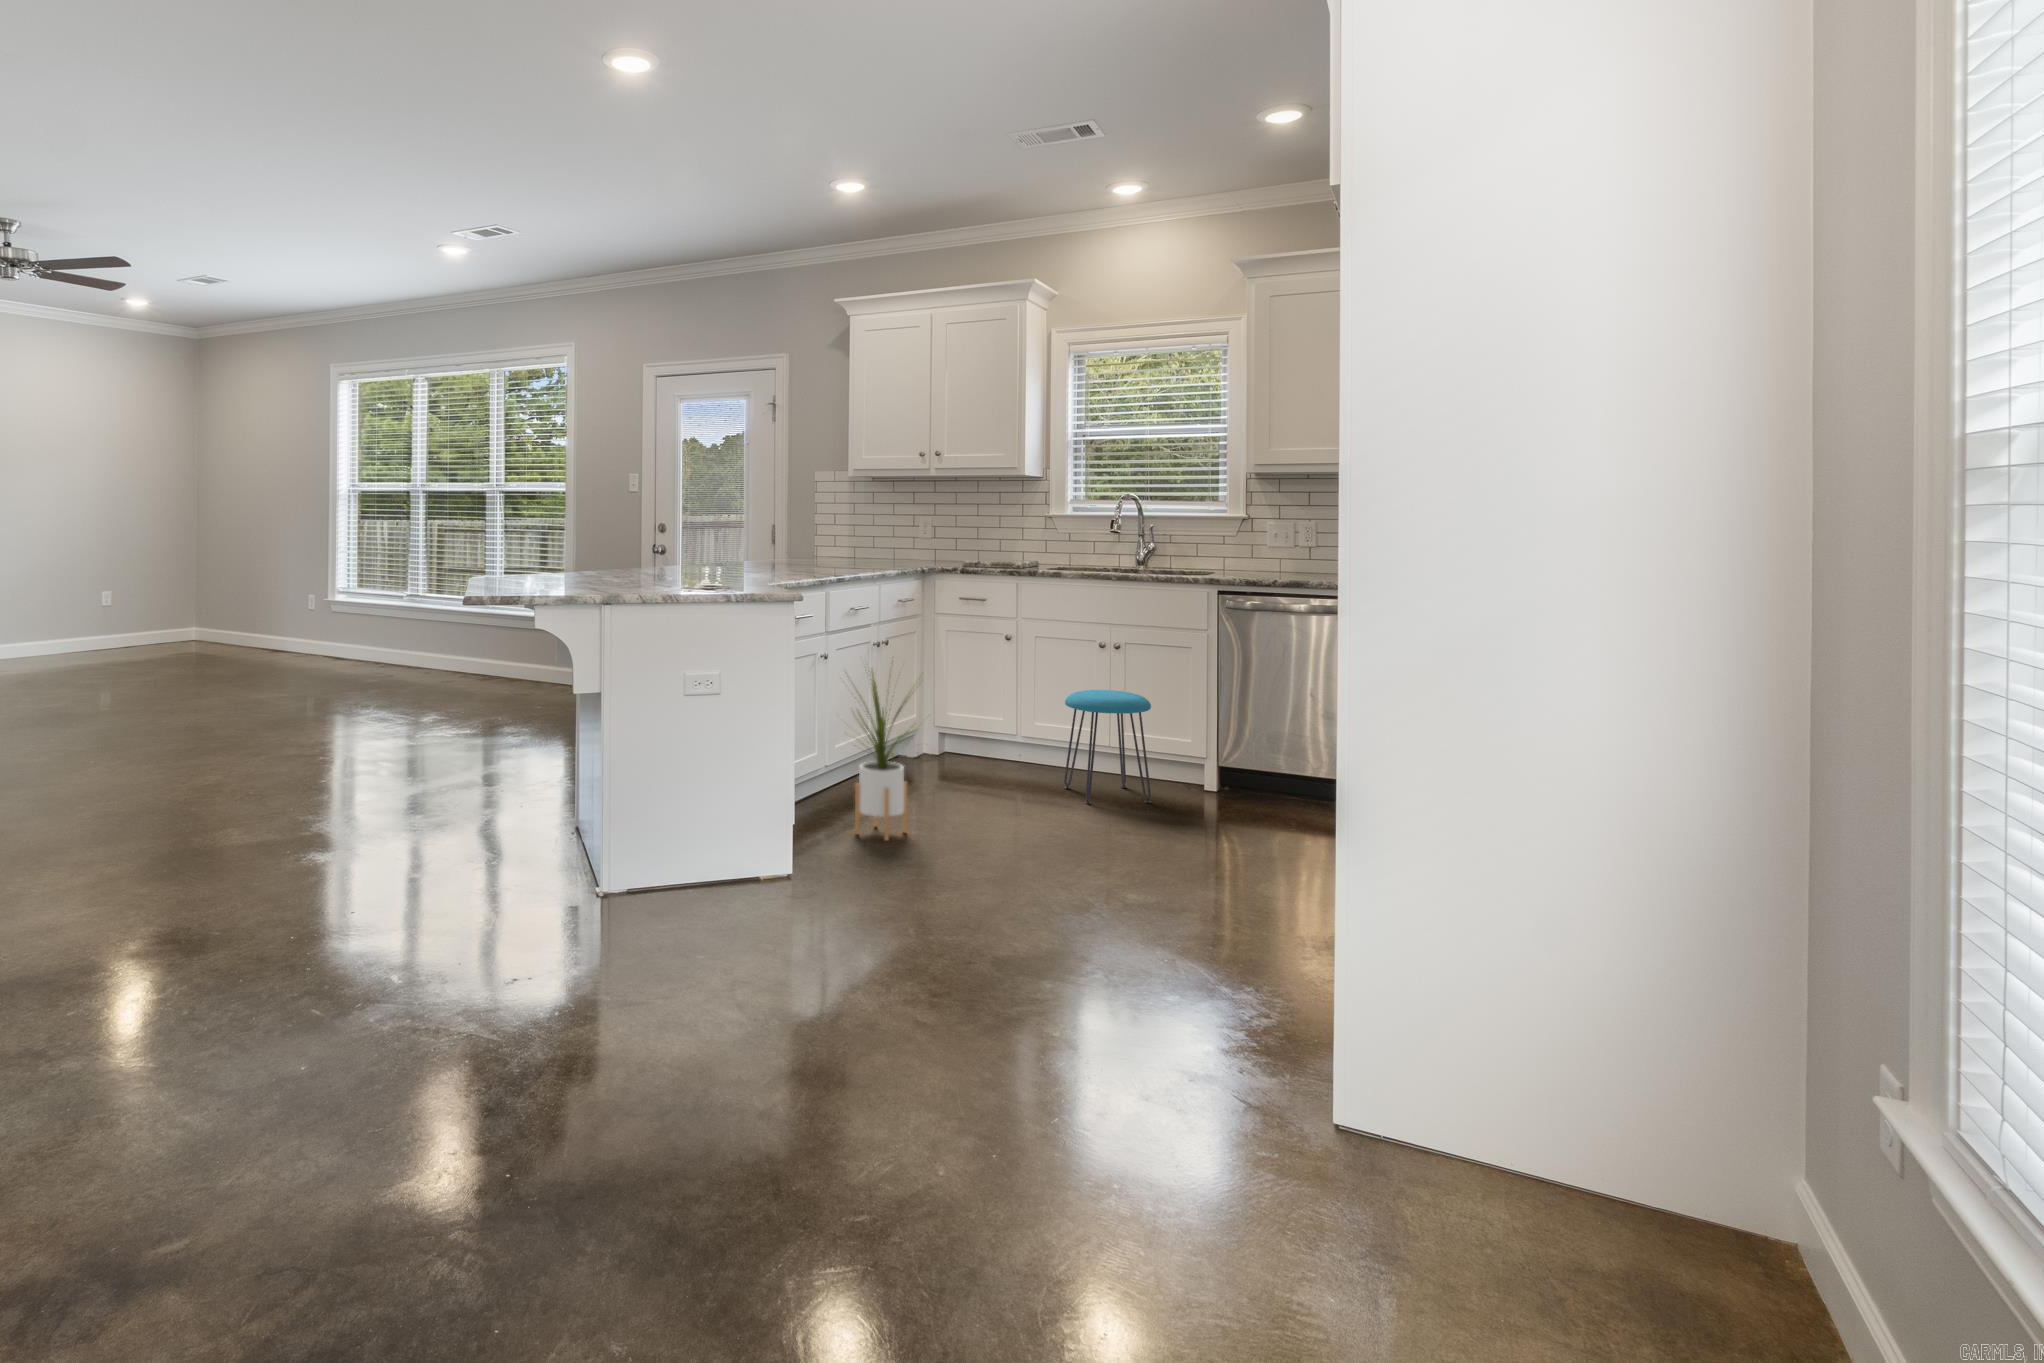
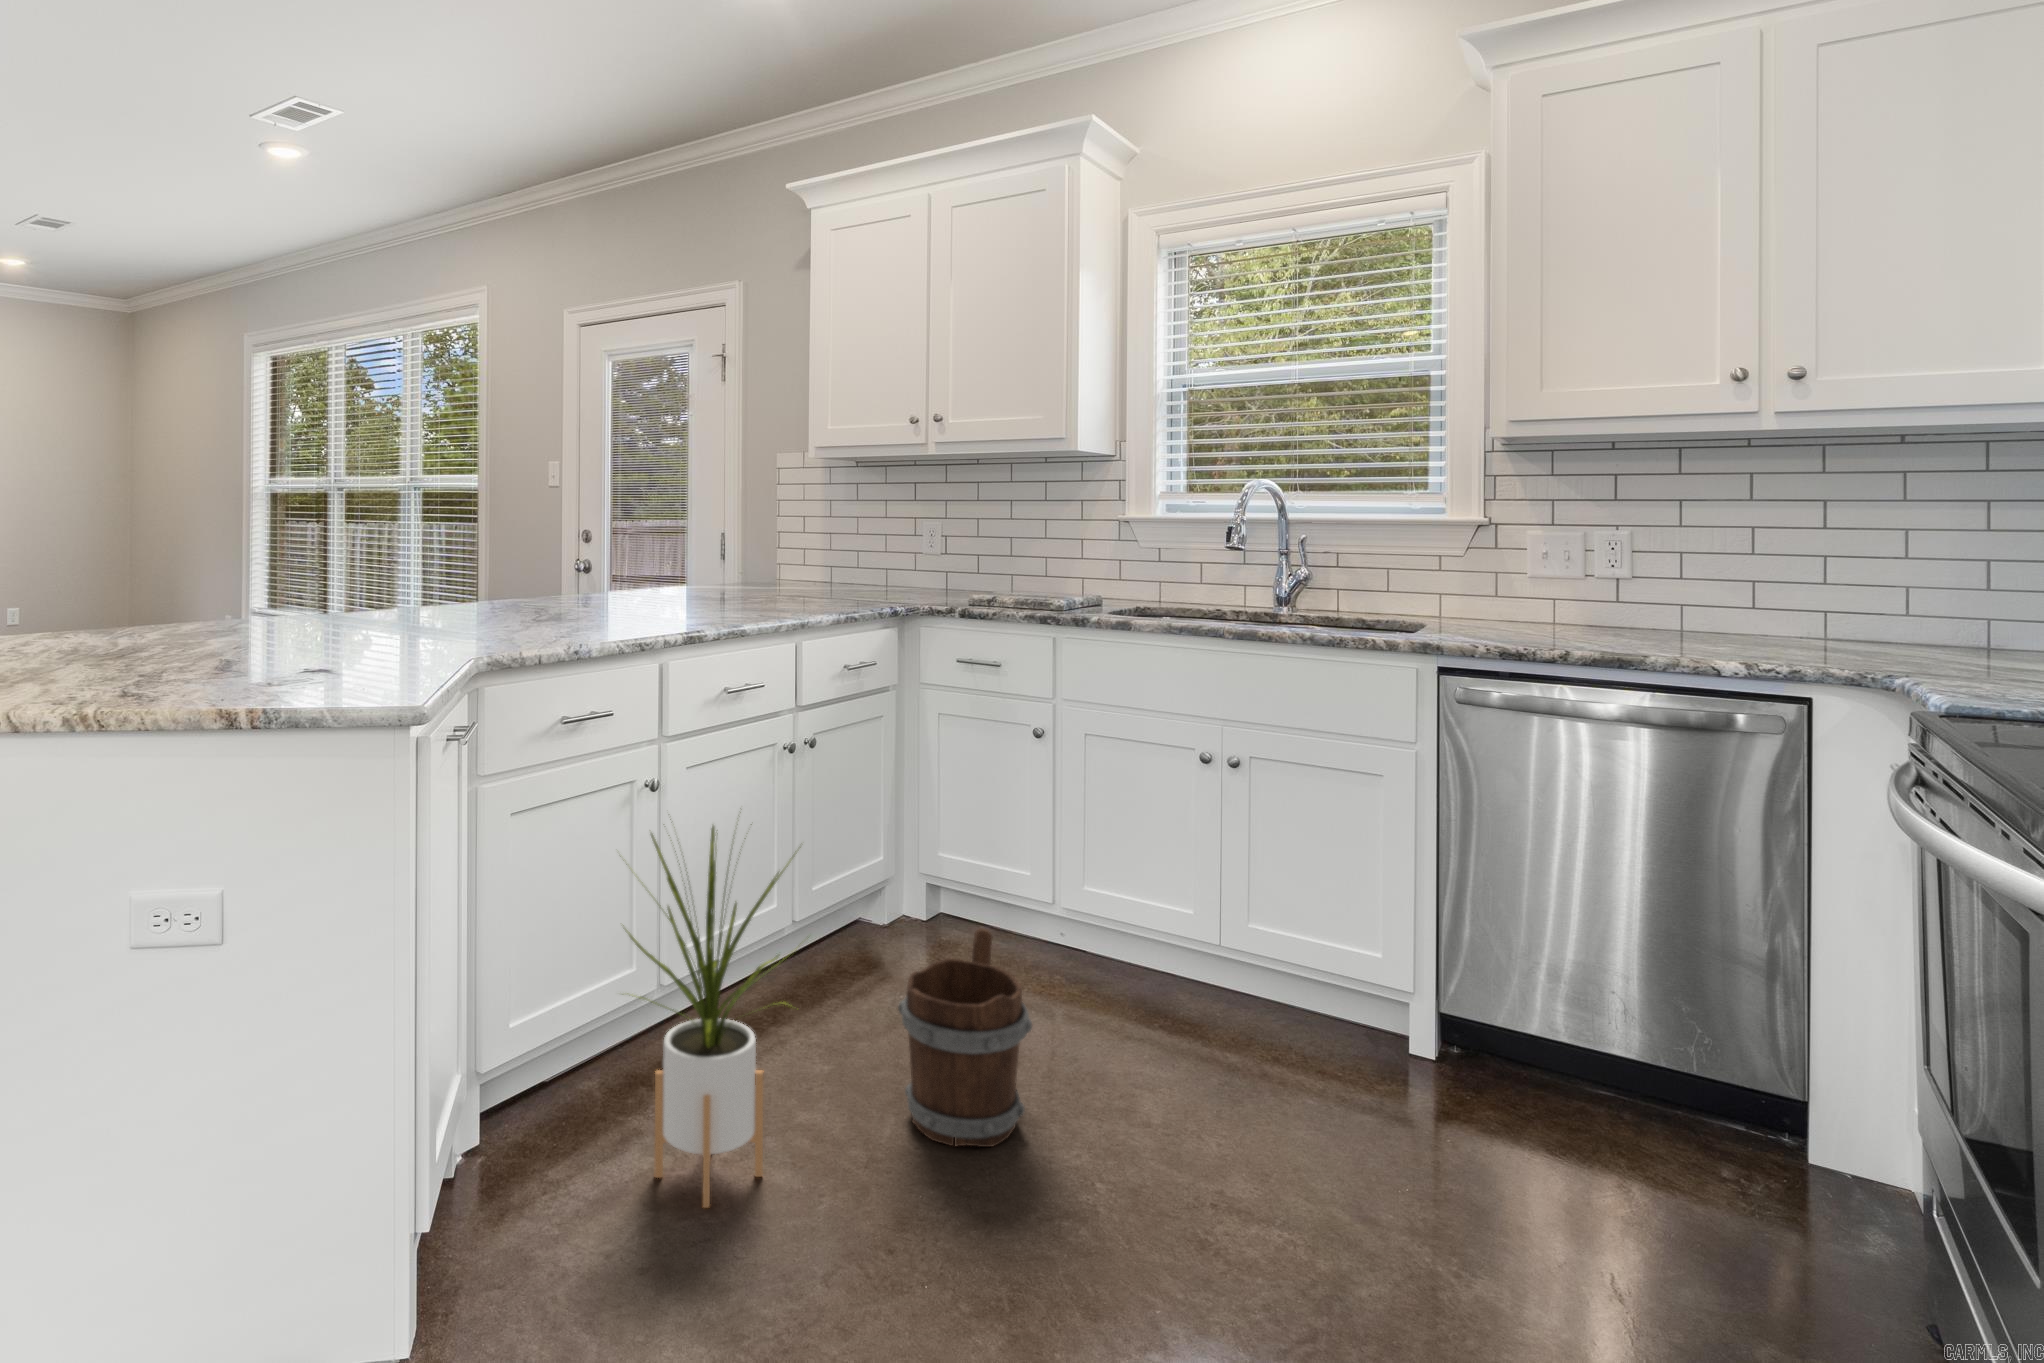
stool: present [1064,690,1151,804] -> none [1128,846,1296,1087]
bucket: none [959,729,1028,823] -> present [898,928,1032,1147]

